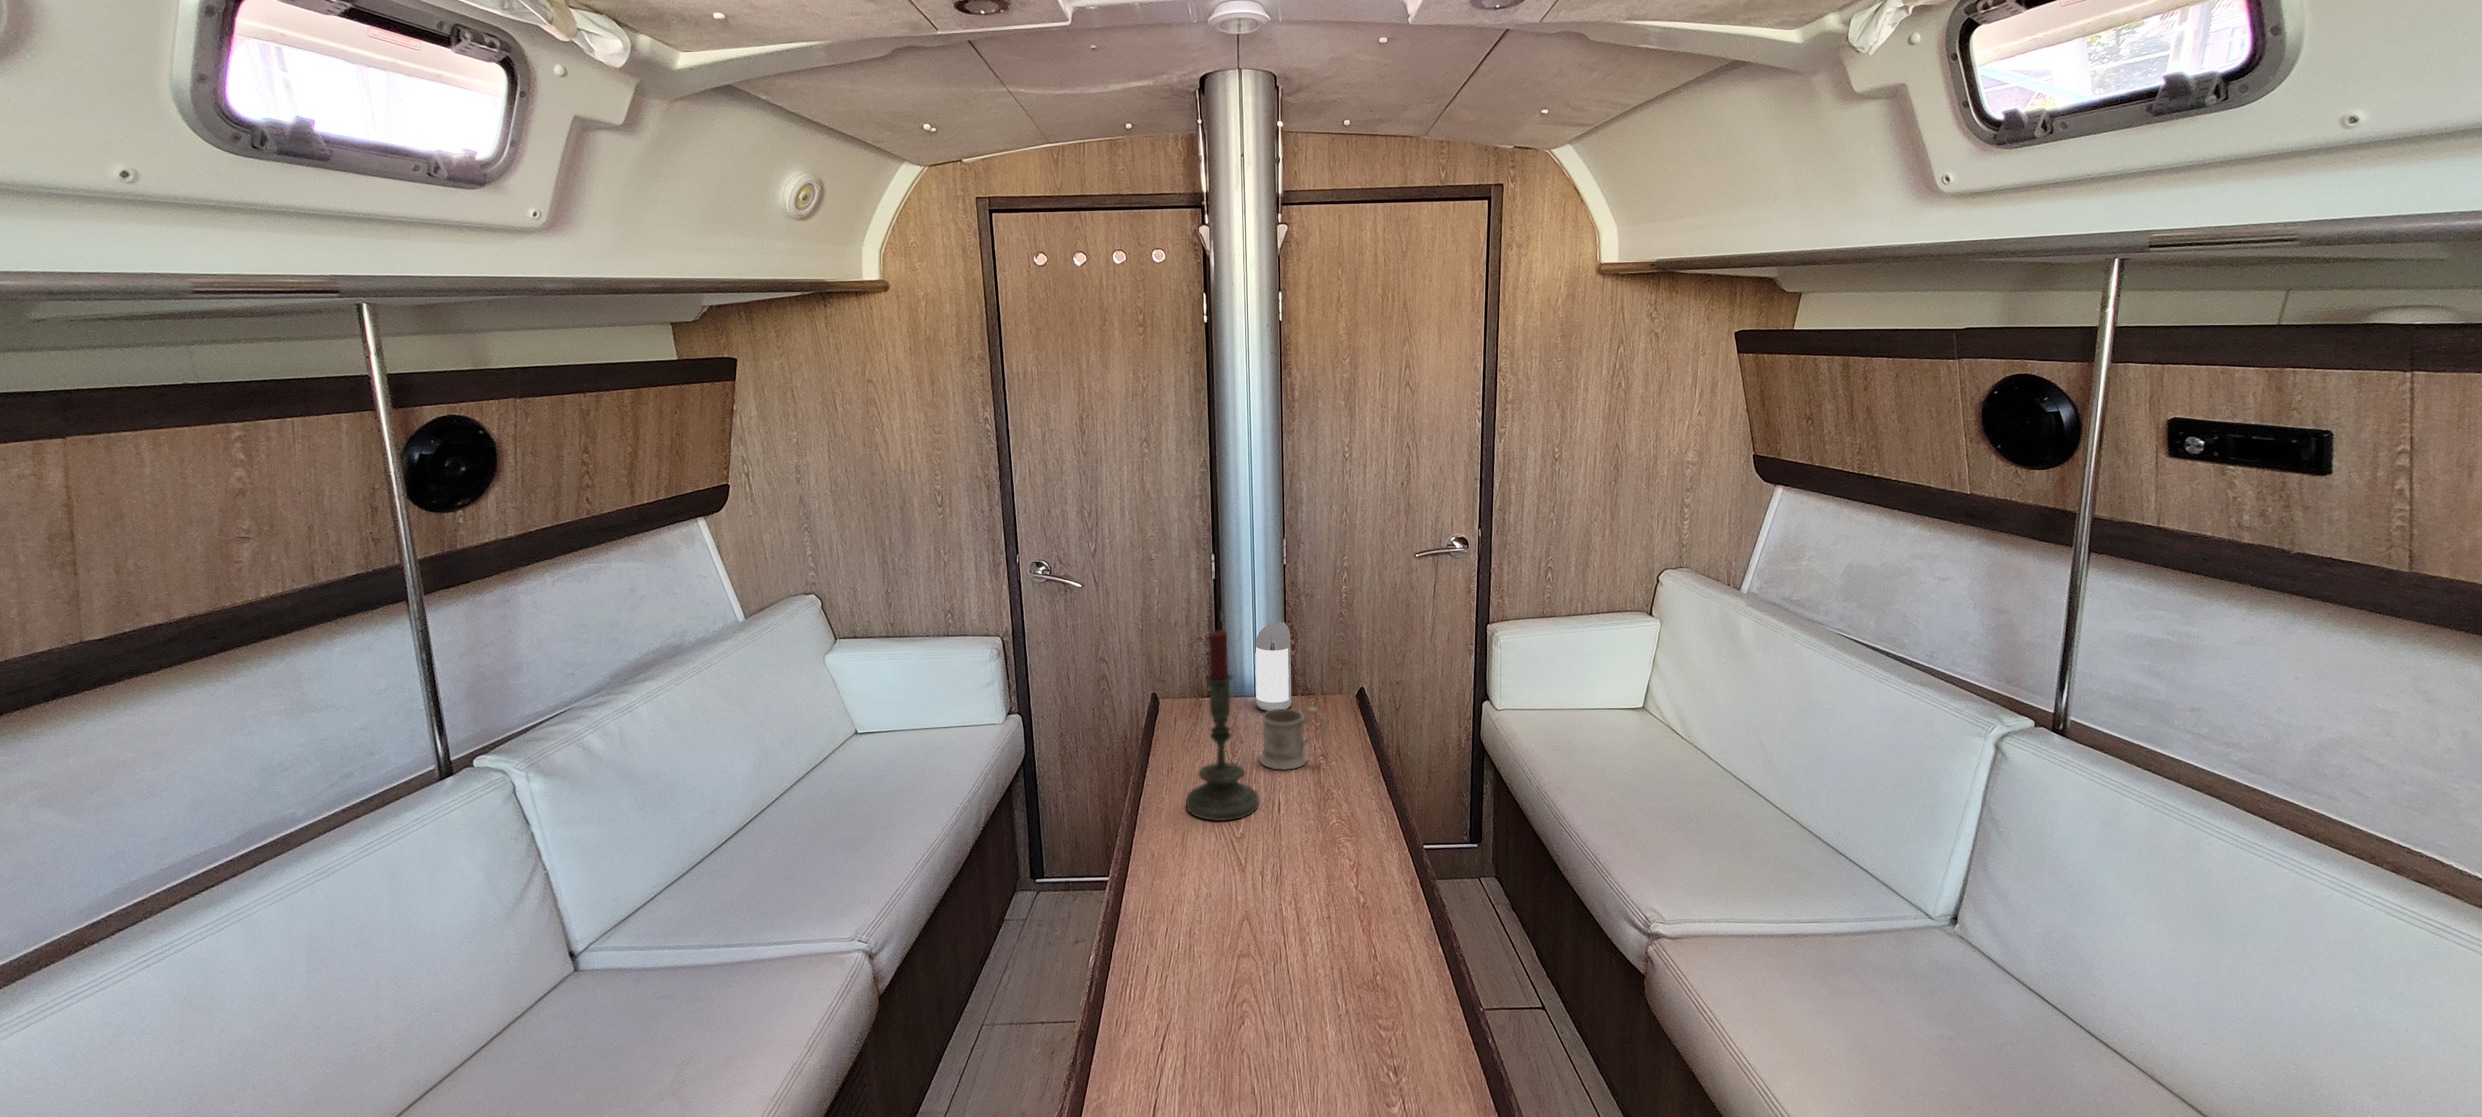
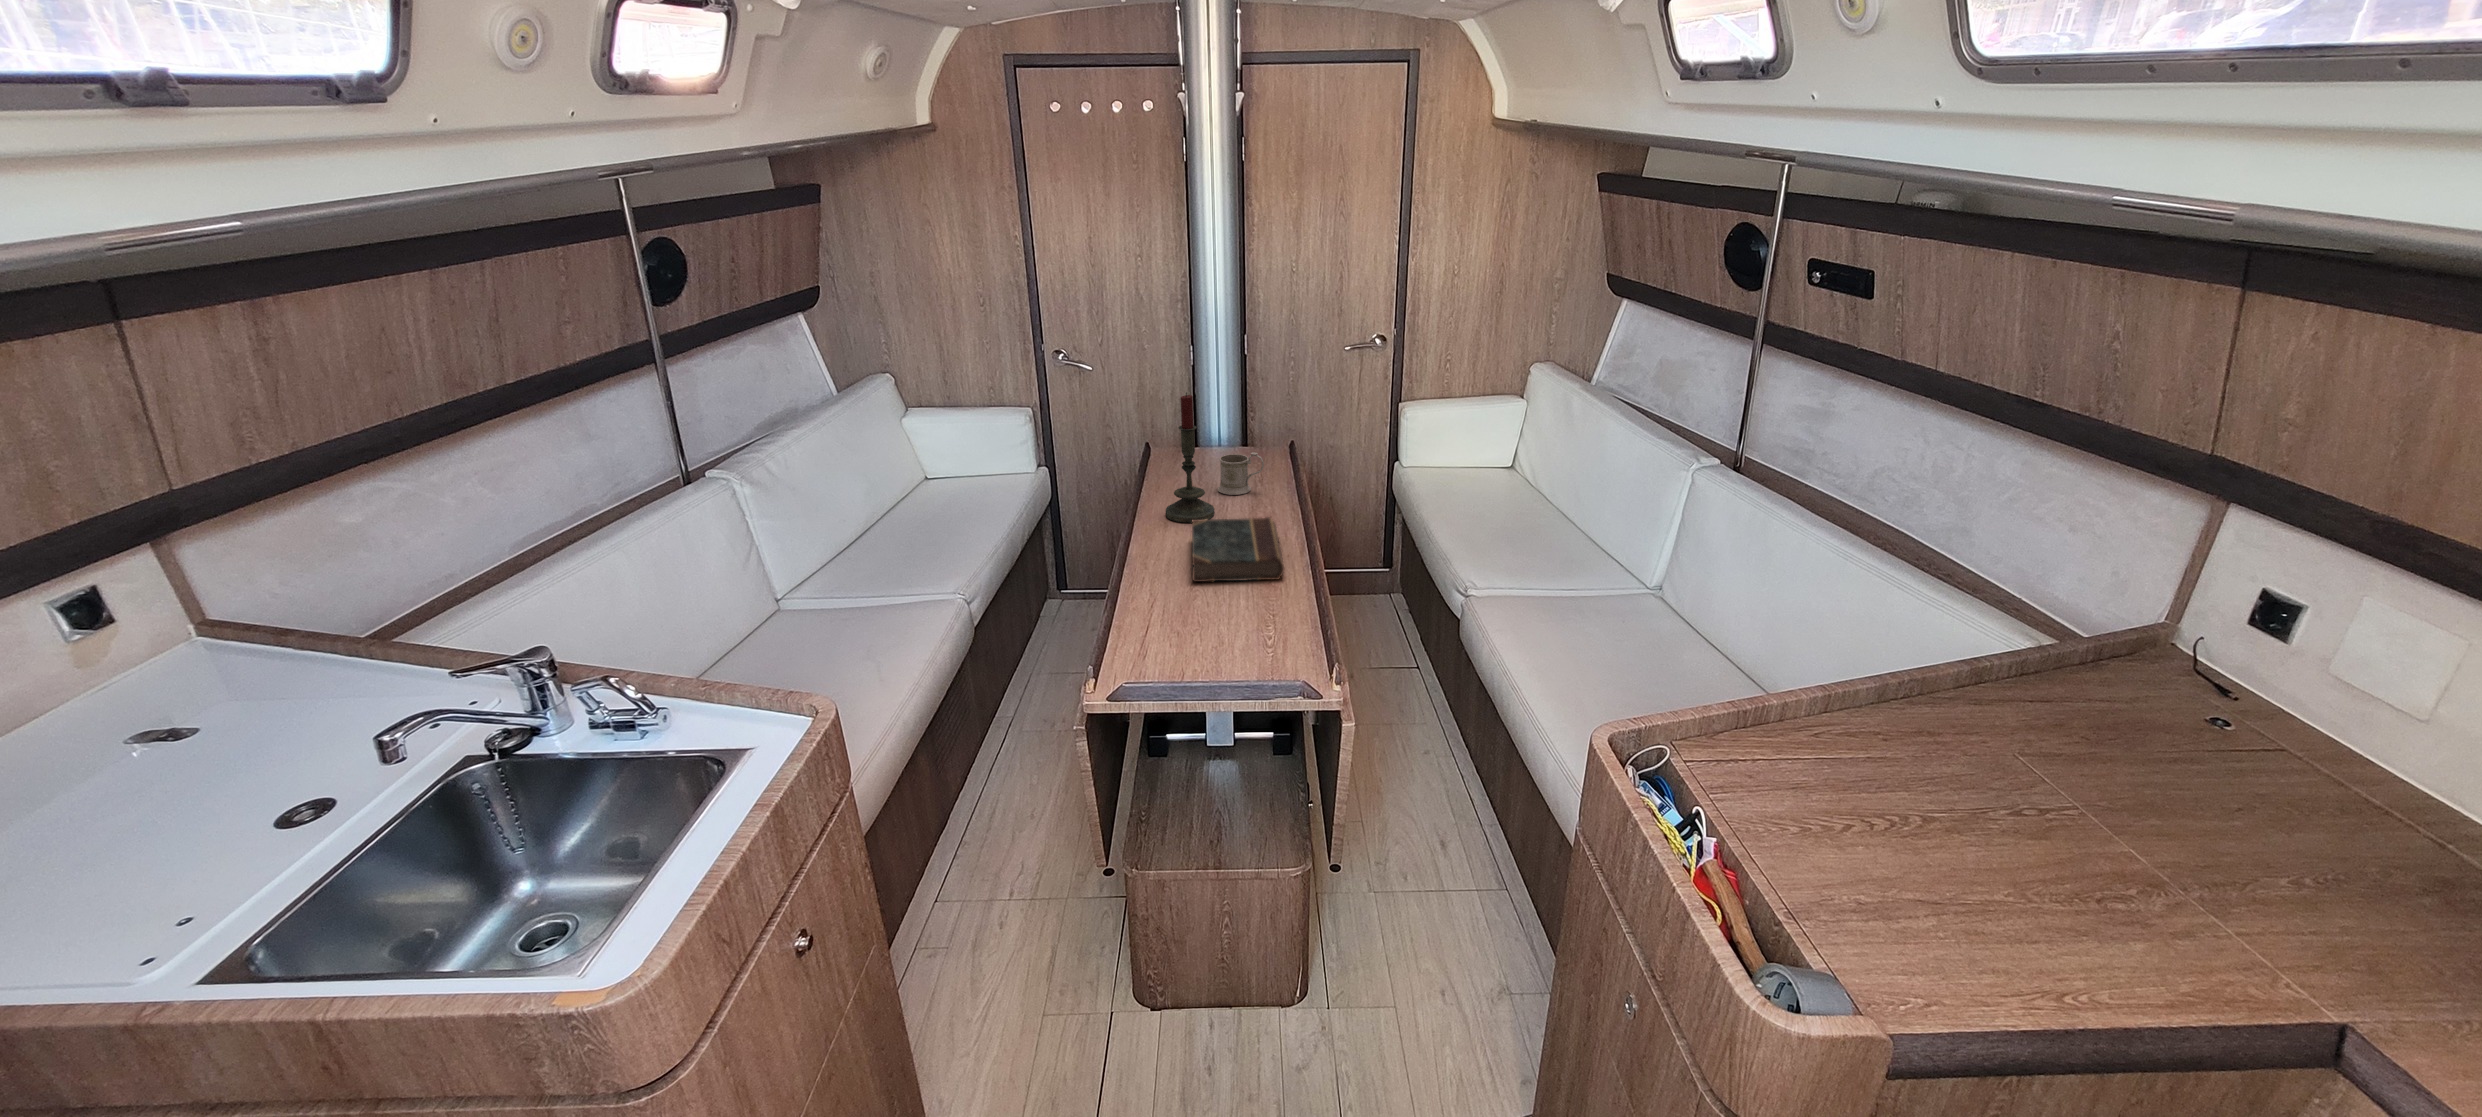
wine bottle: present [1255,621,1291,711] -> none [1218,365,1244,460]
book: none [1229,817,1386,943] -> present [1192,517,1284,582]

